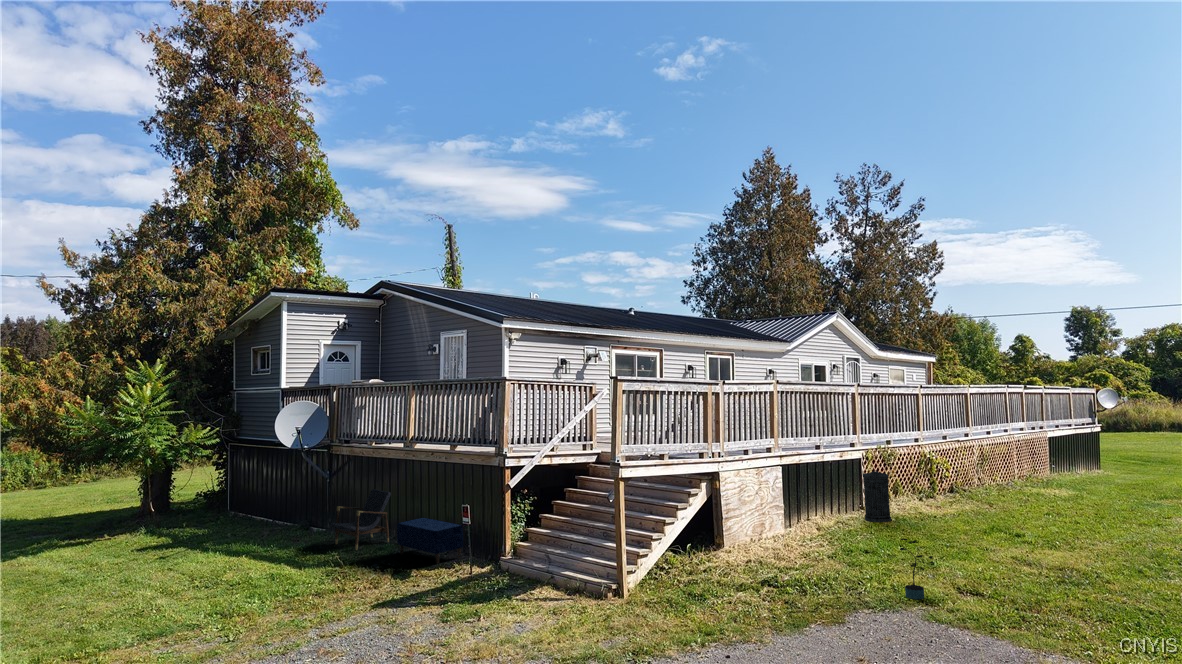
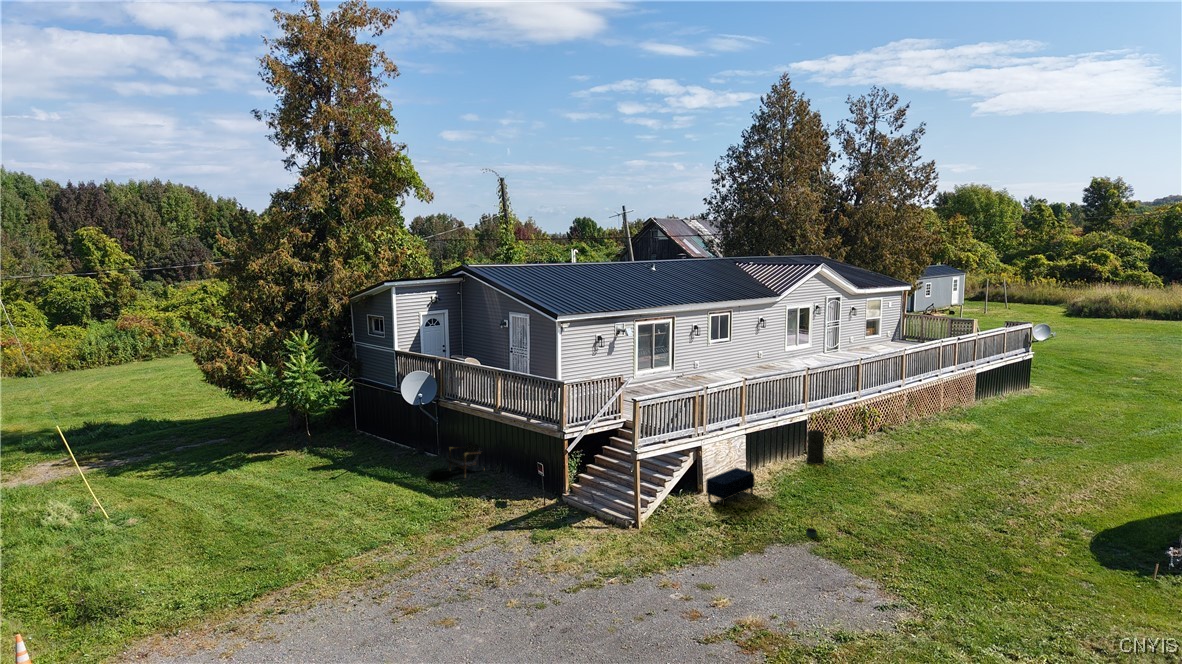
bench: present [397,518,463,564] -> present [706,468,755,506]

